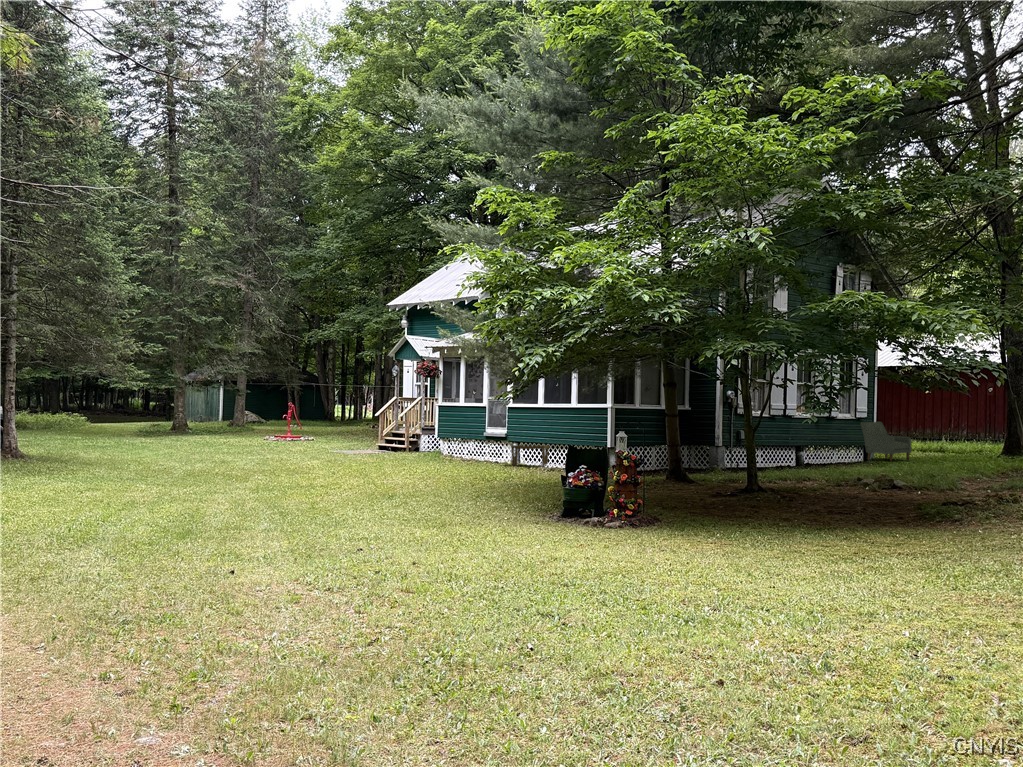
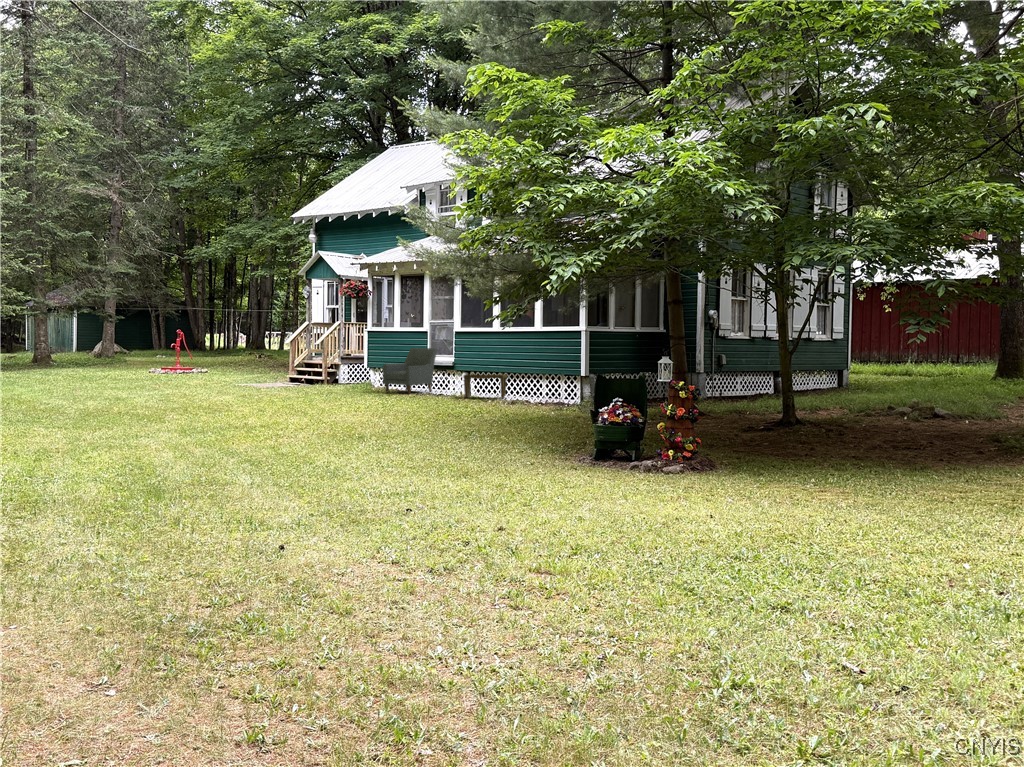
chair: present [860,422,912,461] -> present [383,348,438,394]

